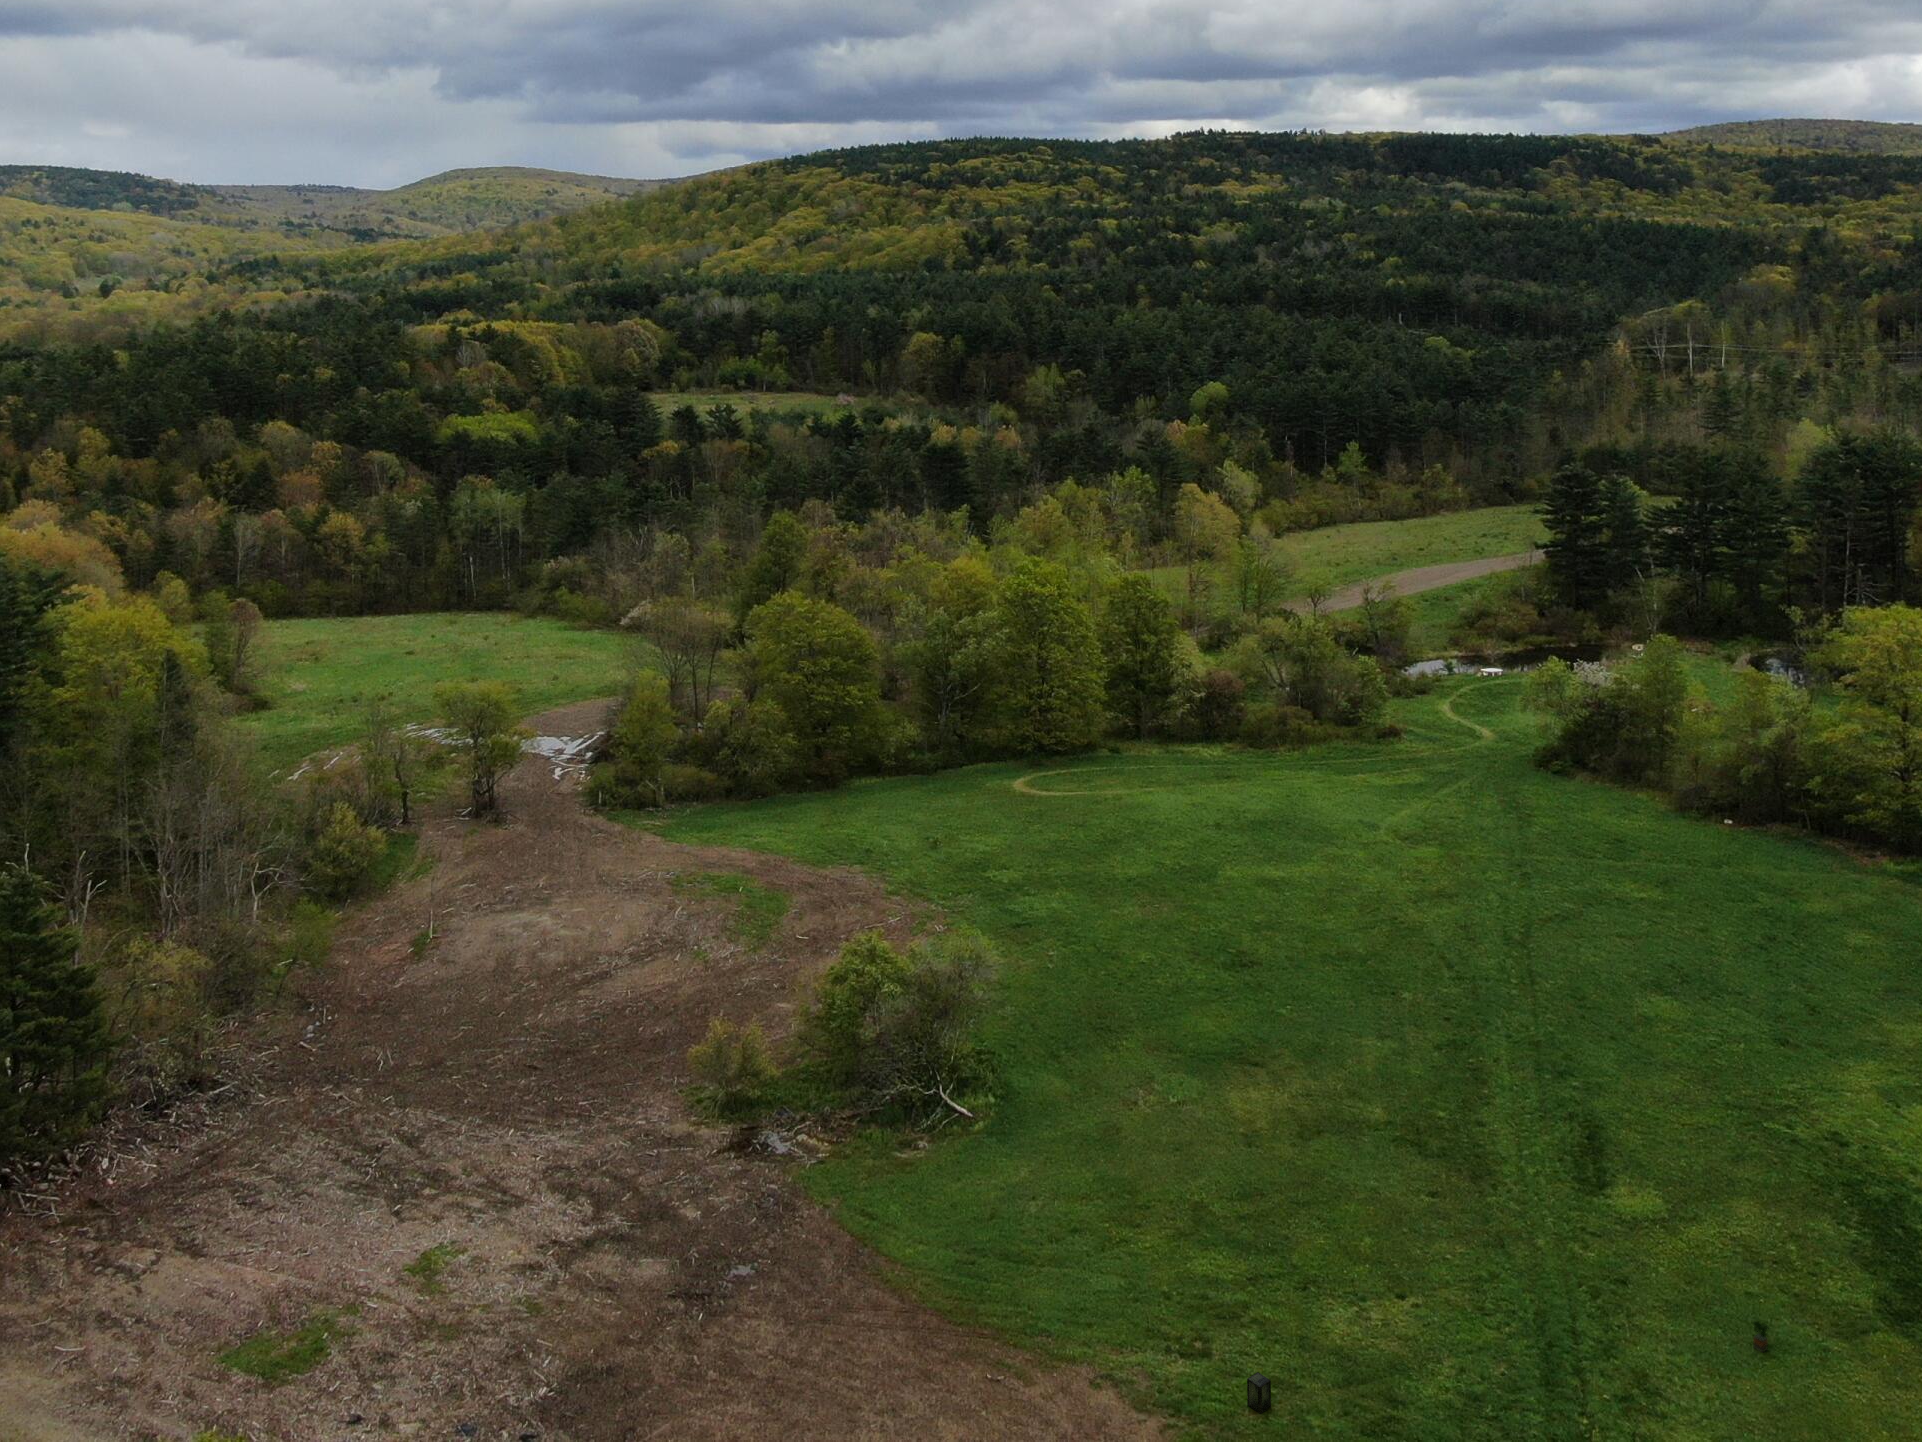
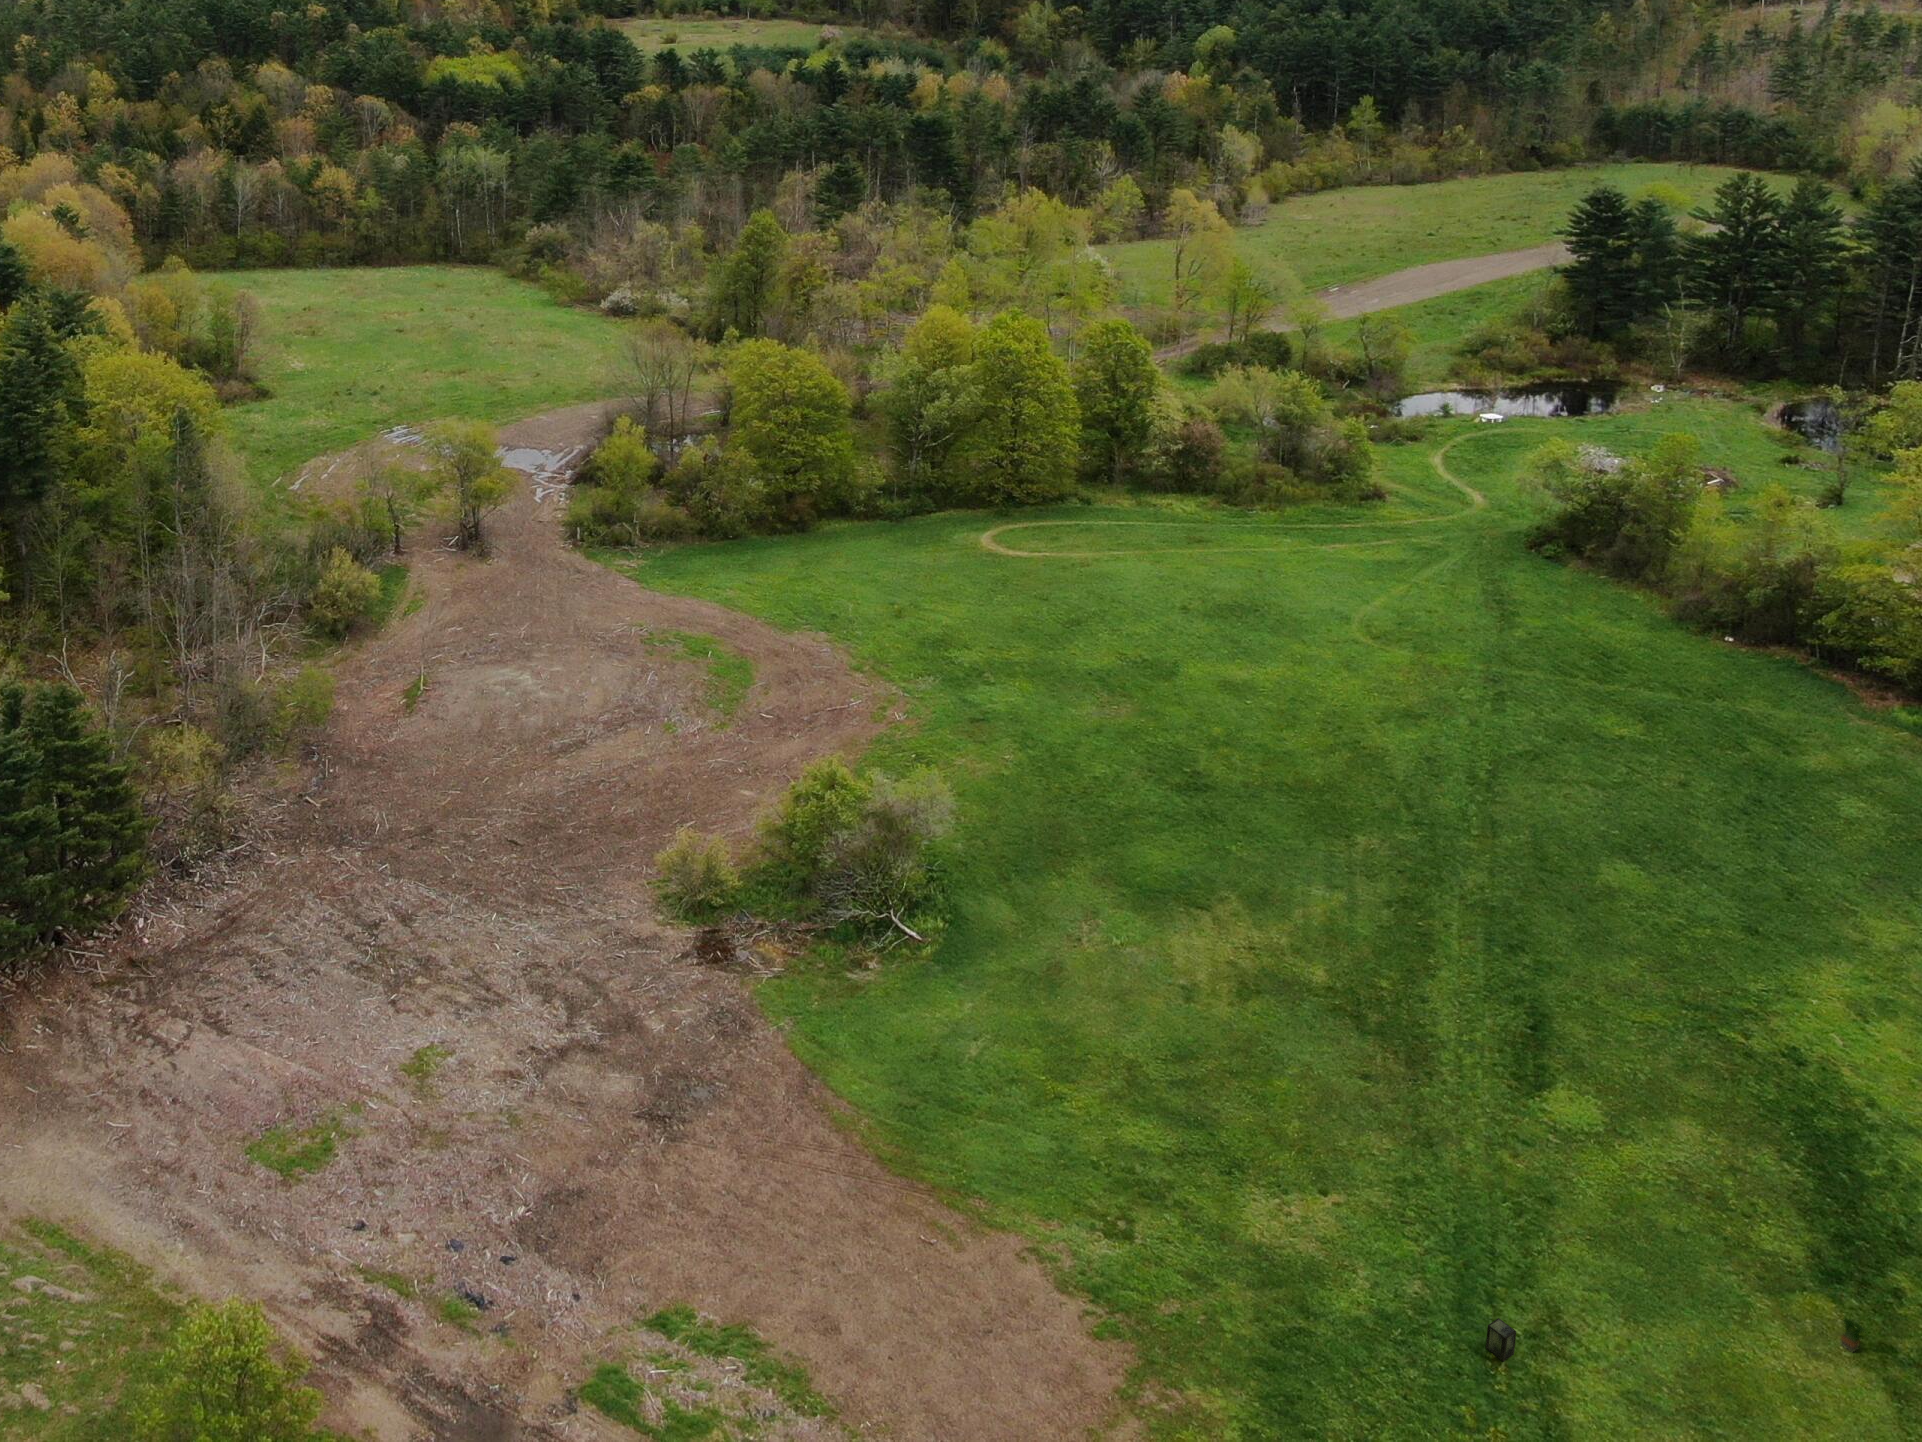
storage box: present [1247,1372,1271,1414] -> present [1486,1318,1516,1362]

